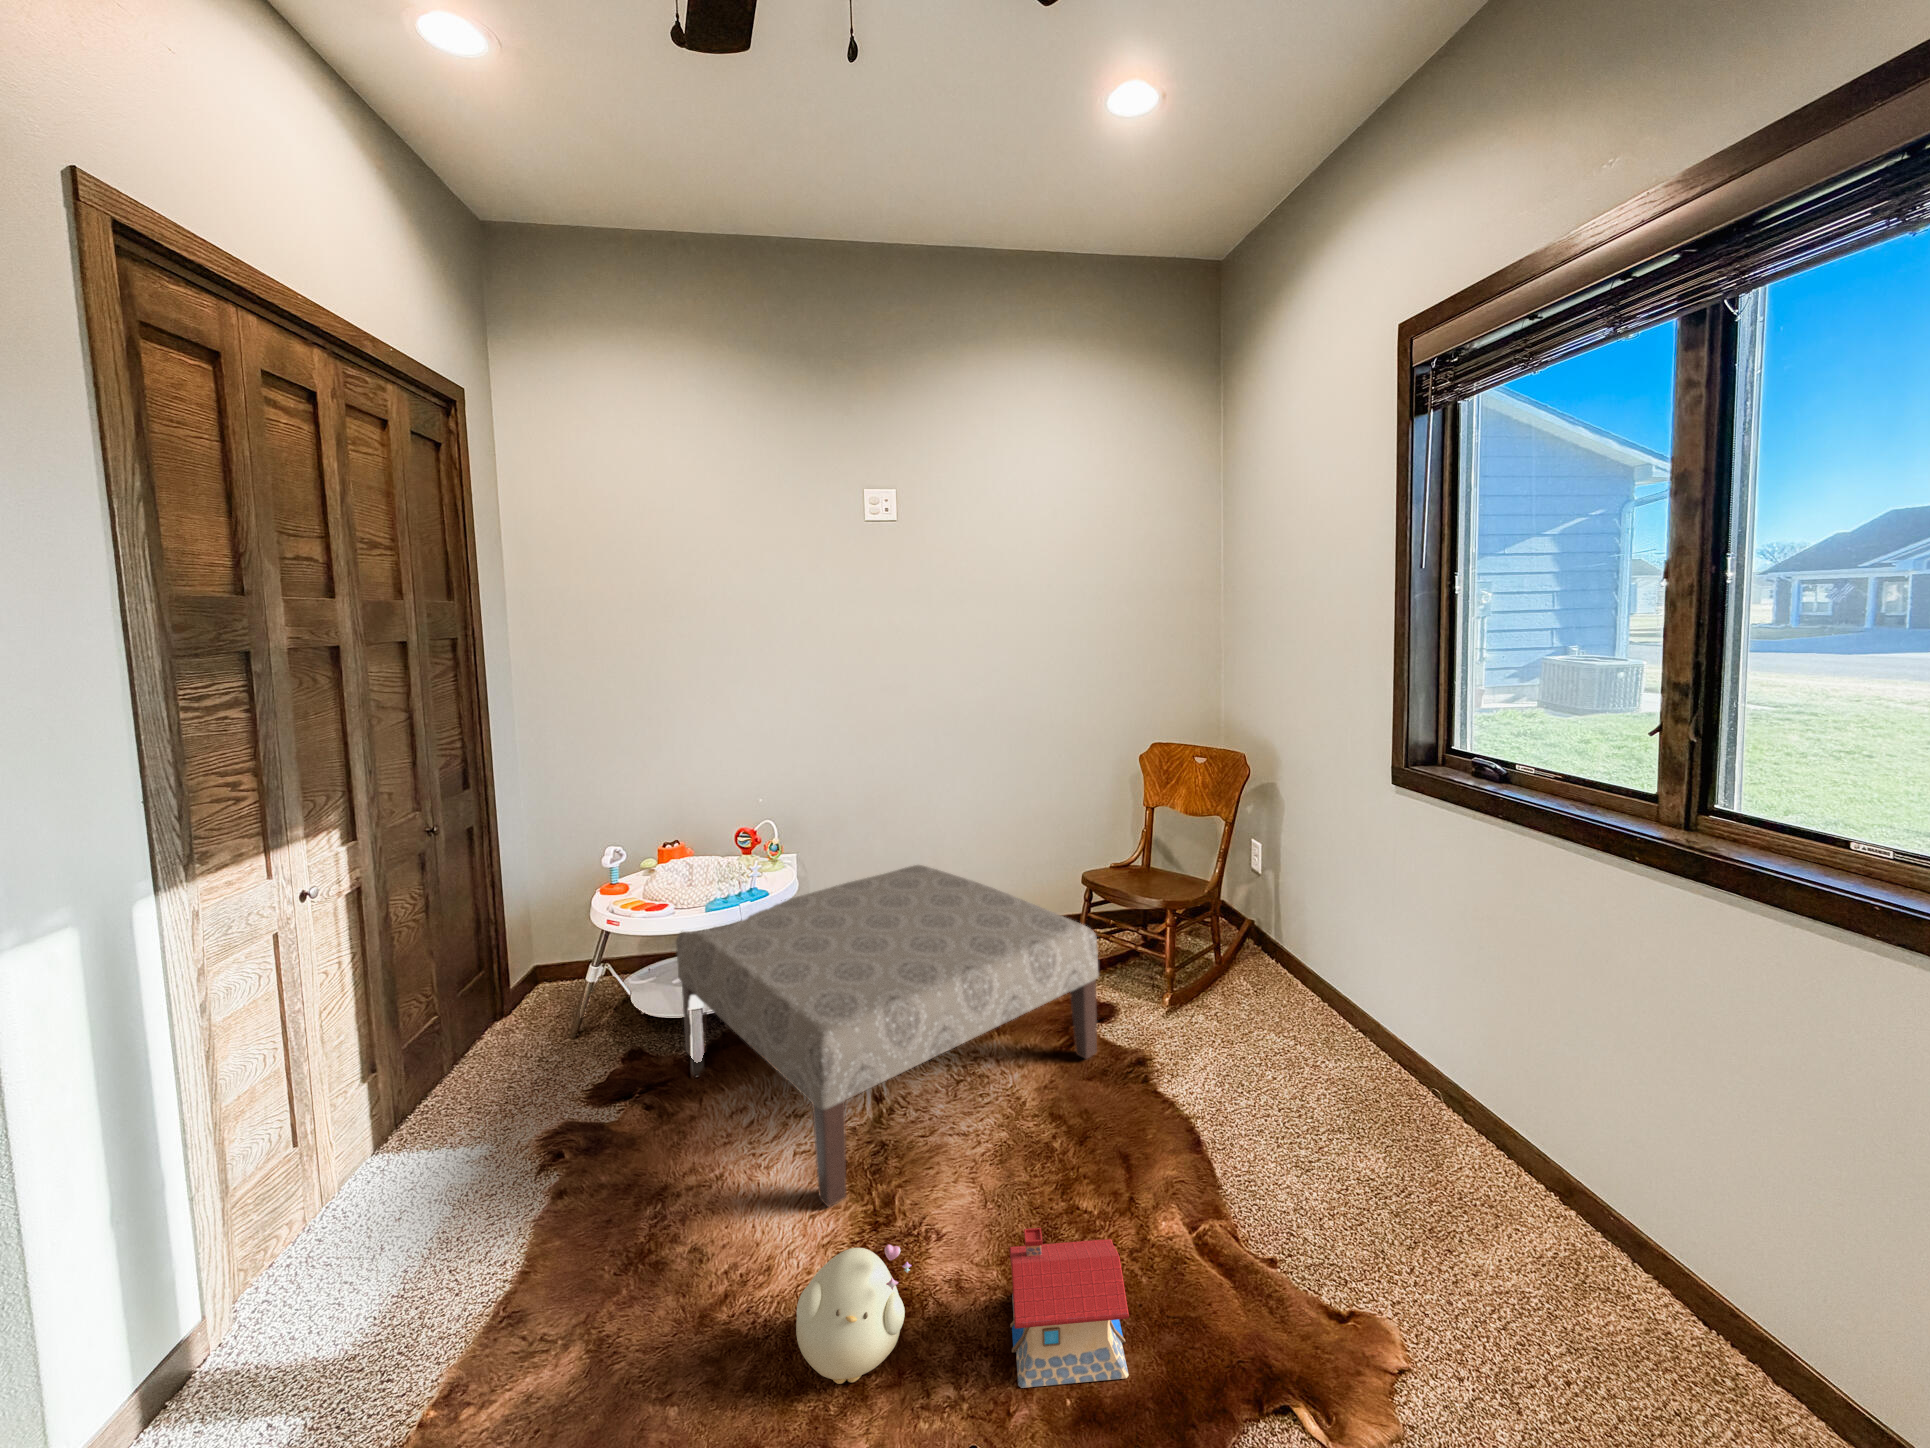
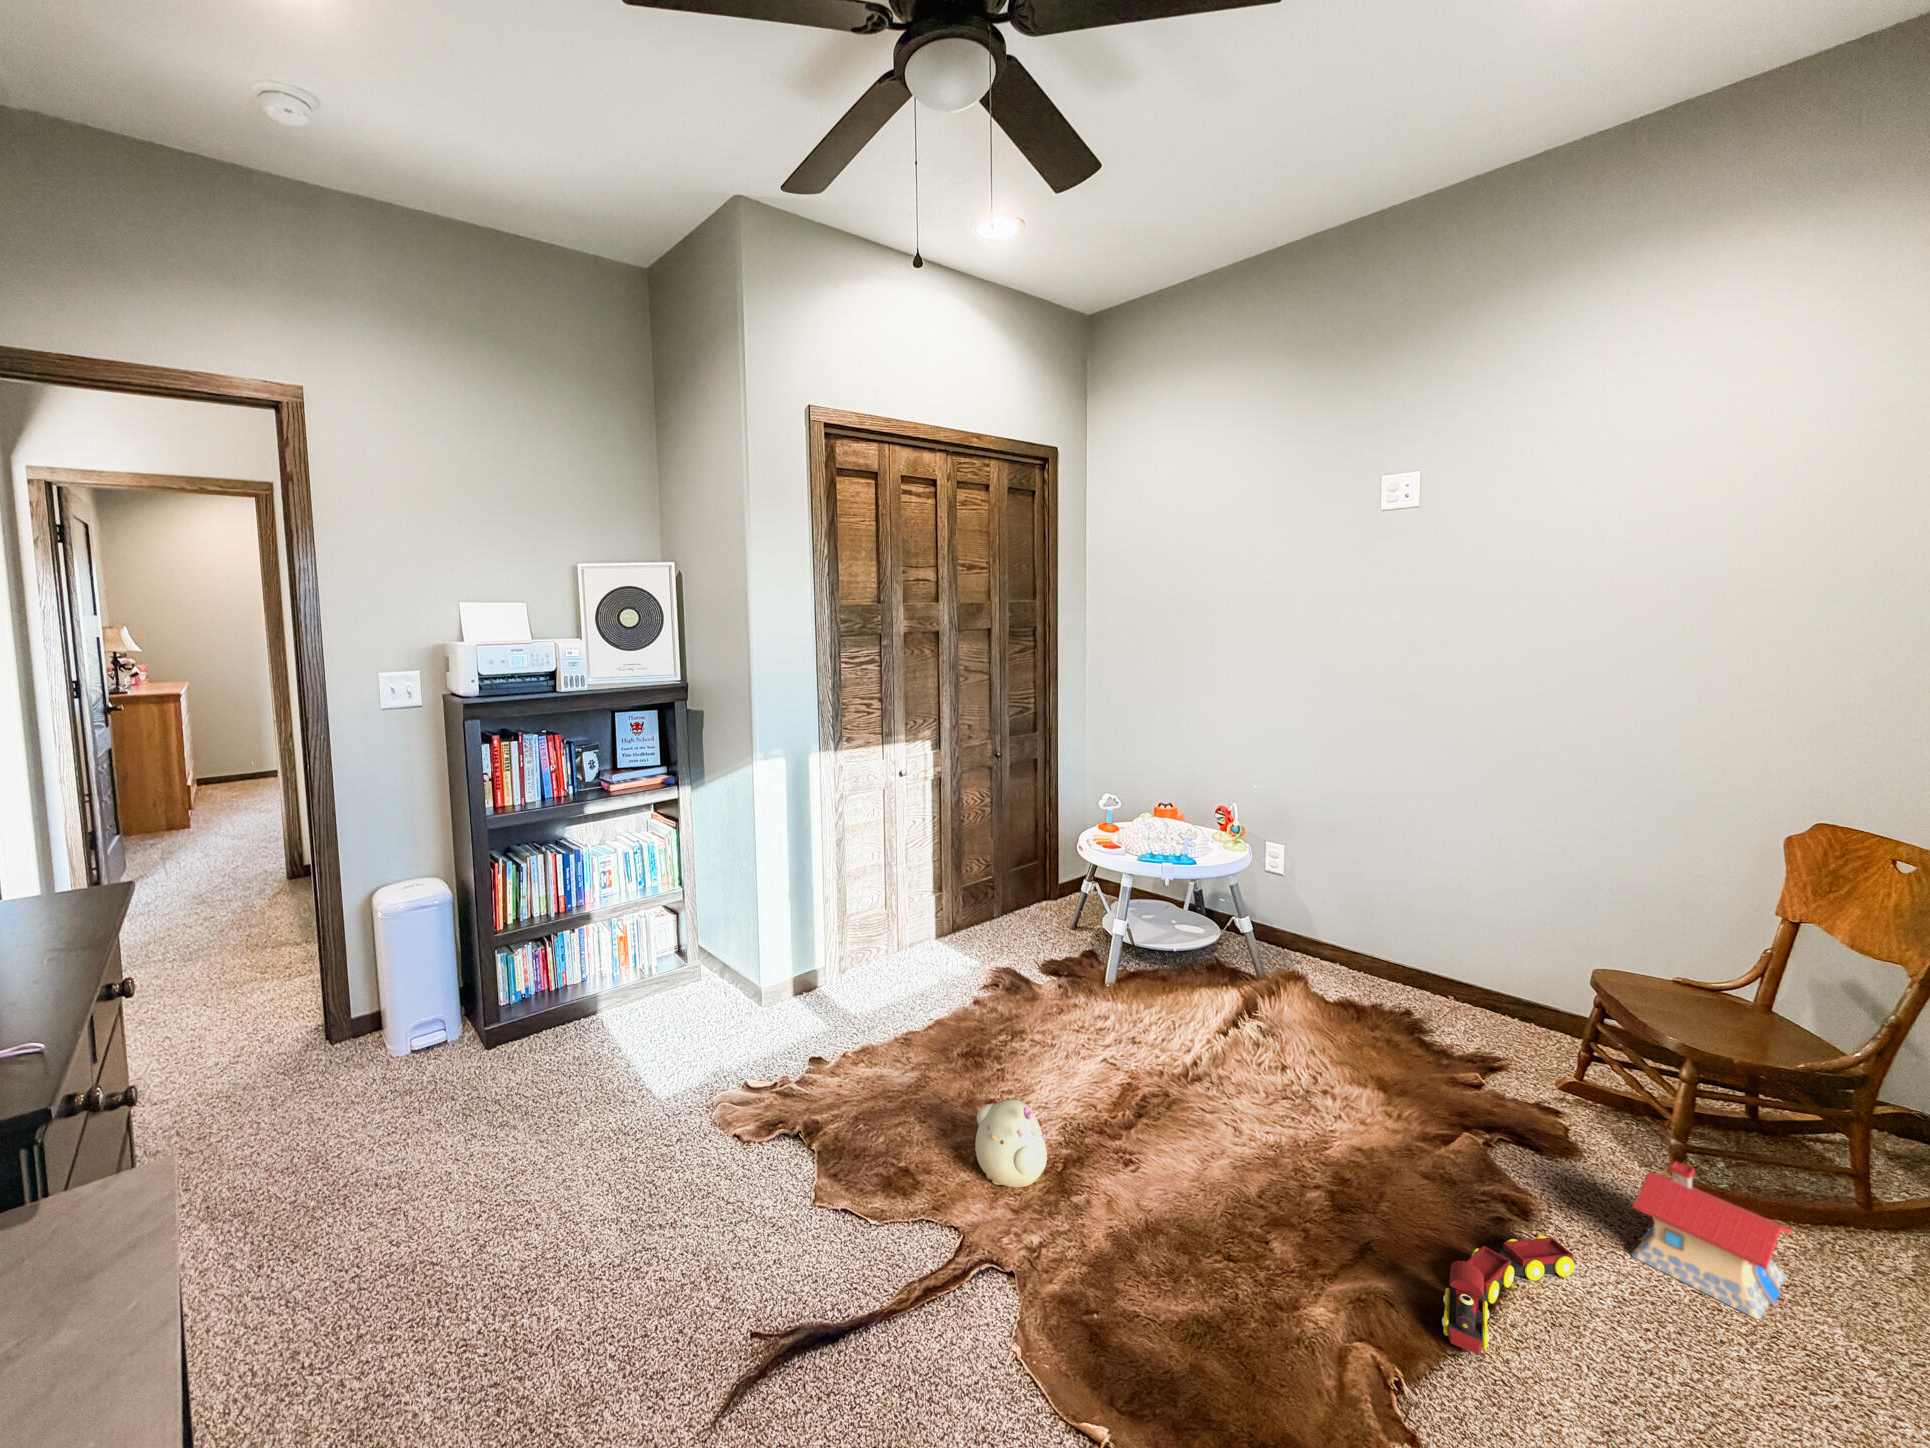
ottoman: present [676,865,1098,1207] -> none [1083,868,1473,1165]
toy train: none [1172,1066,1244,1176] -> present [1442,1235,1575,1354]
toy house: present [1010,1228,1129,1388] -> present [1632,1162,1792,1319]

